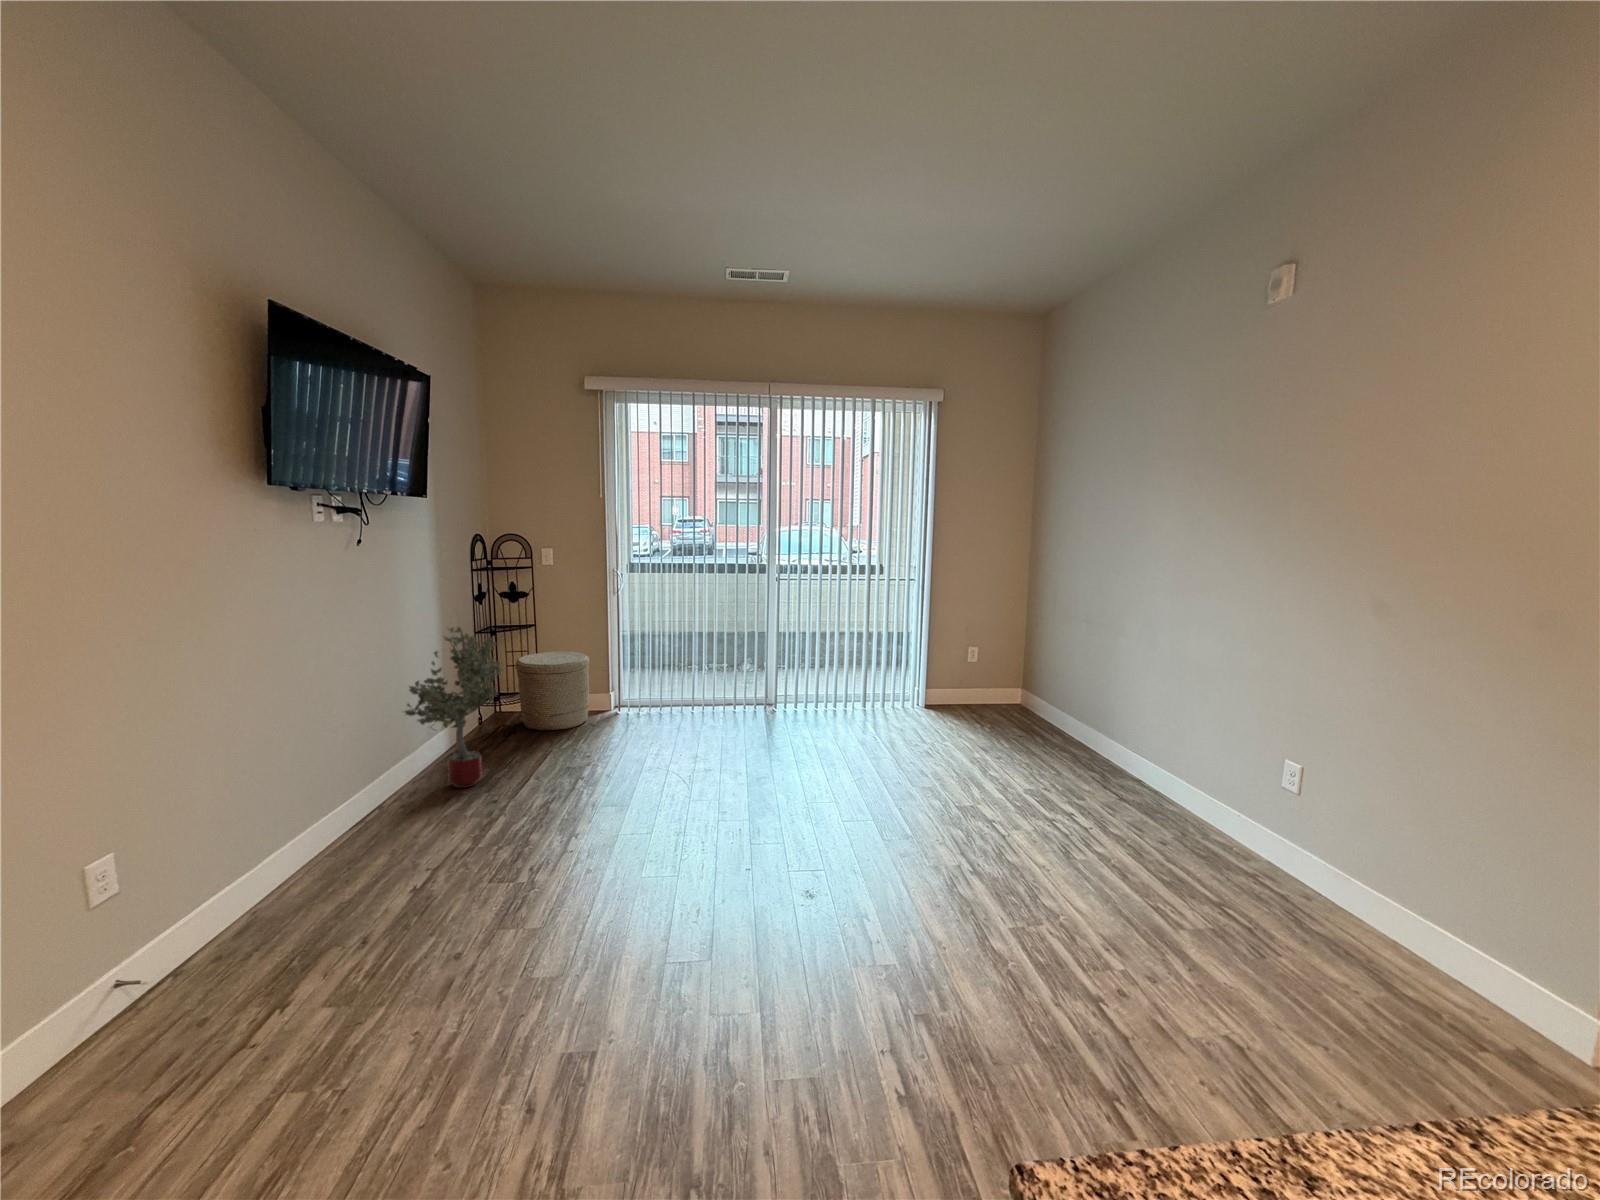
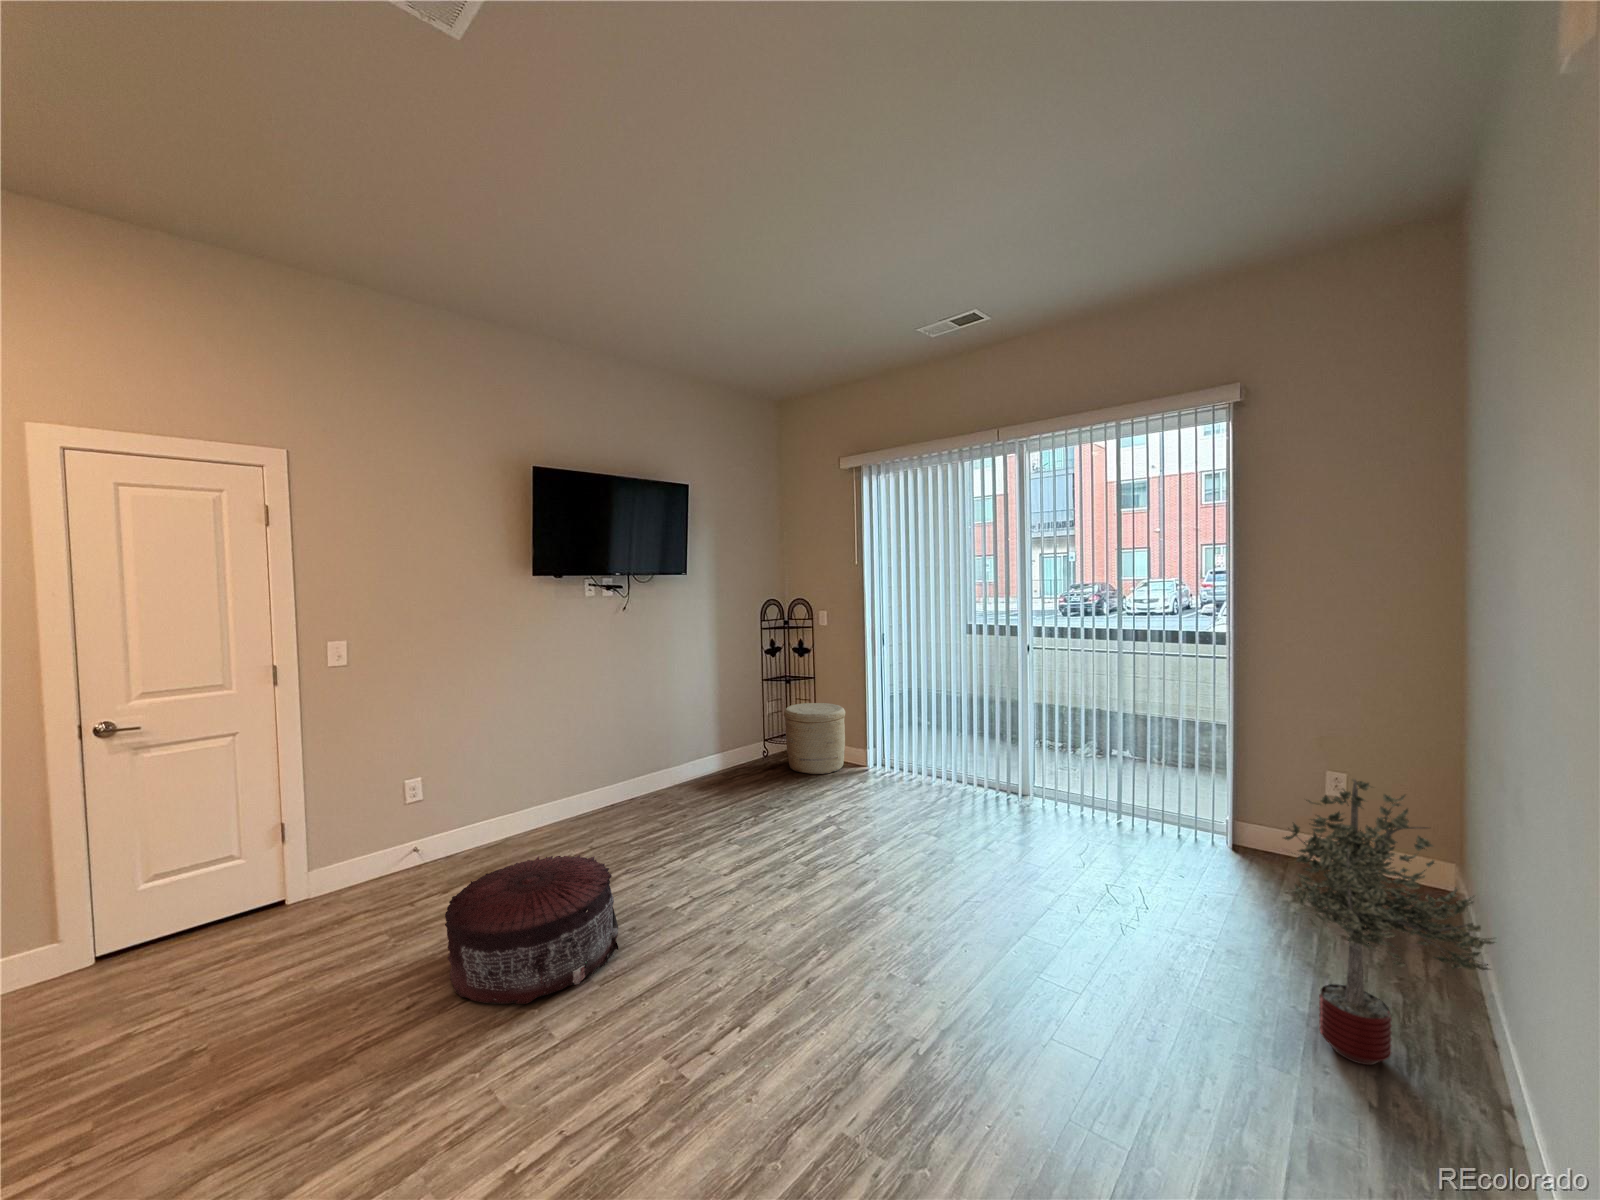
potted tree: present [405,627,503,788] -> present [1284,779,1495,1065]
pouf: none [480,845,693,1059] -> present [445,855,619,1004]

